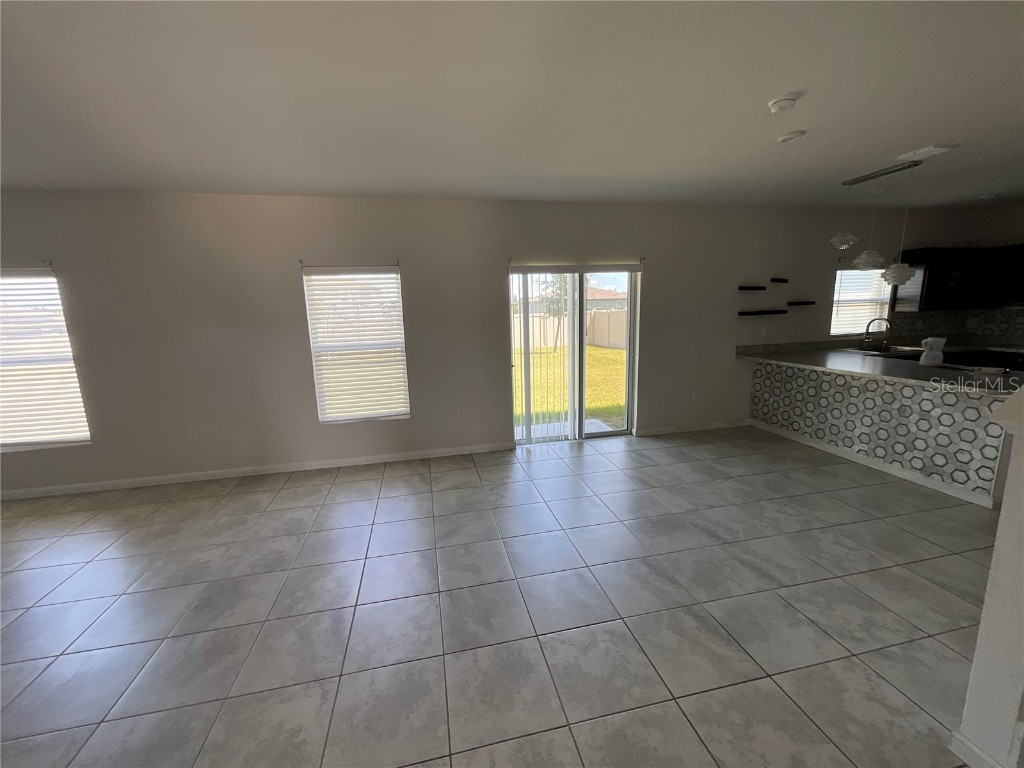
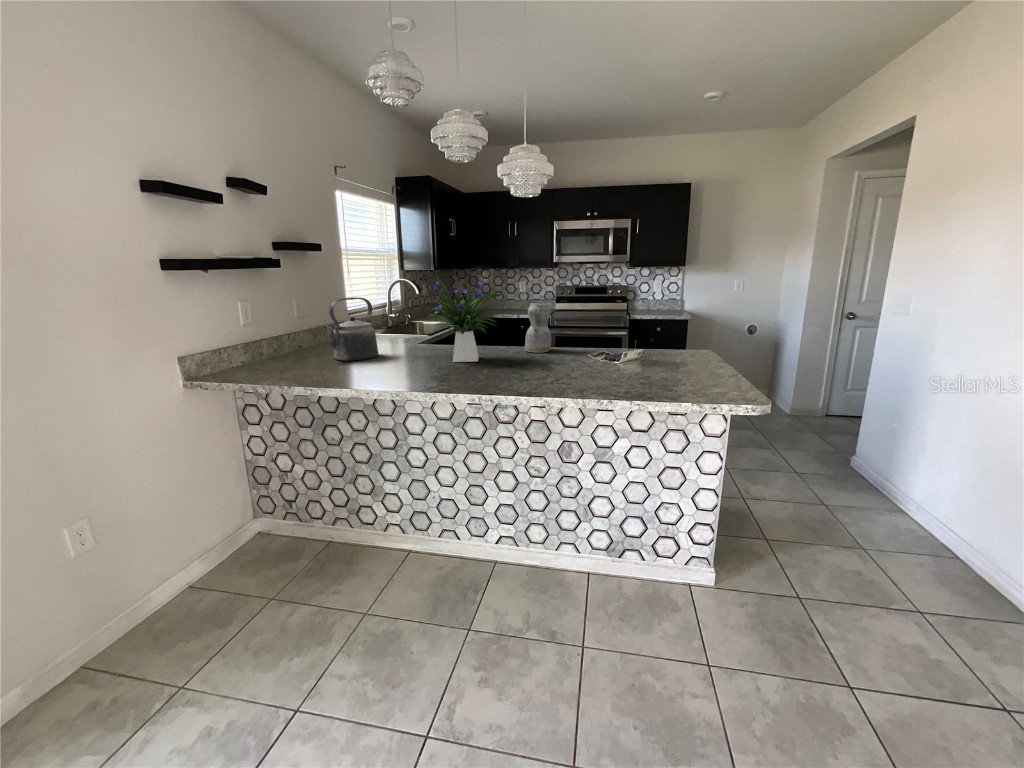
flower arrangement: none [846,321,900,364] -> present [426,275,502,362]
kettle: none [797,329,827,357] -> present [324,297,378,361]

